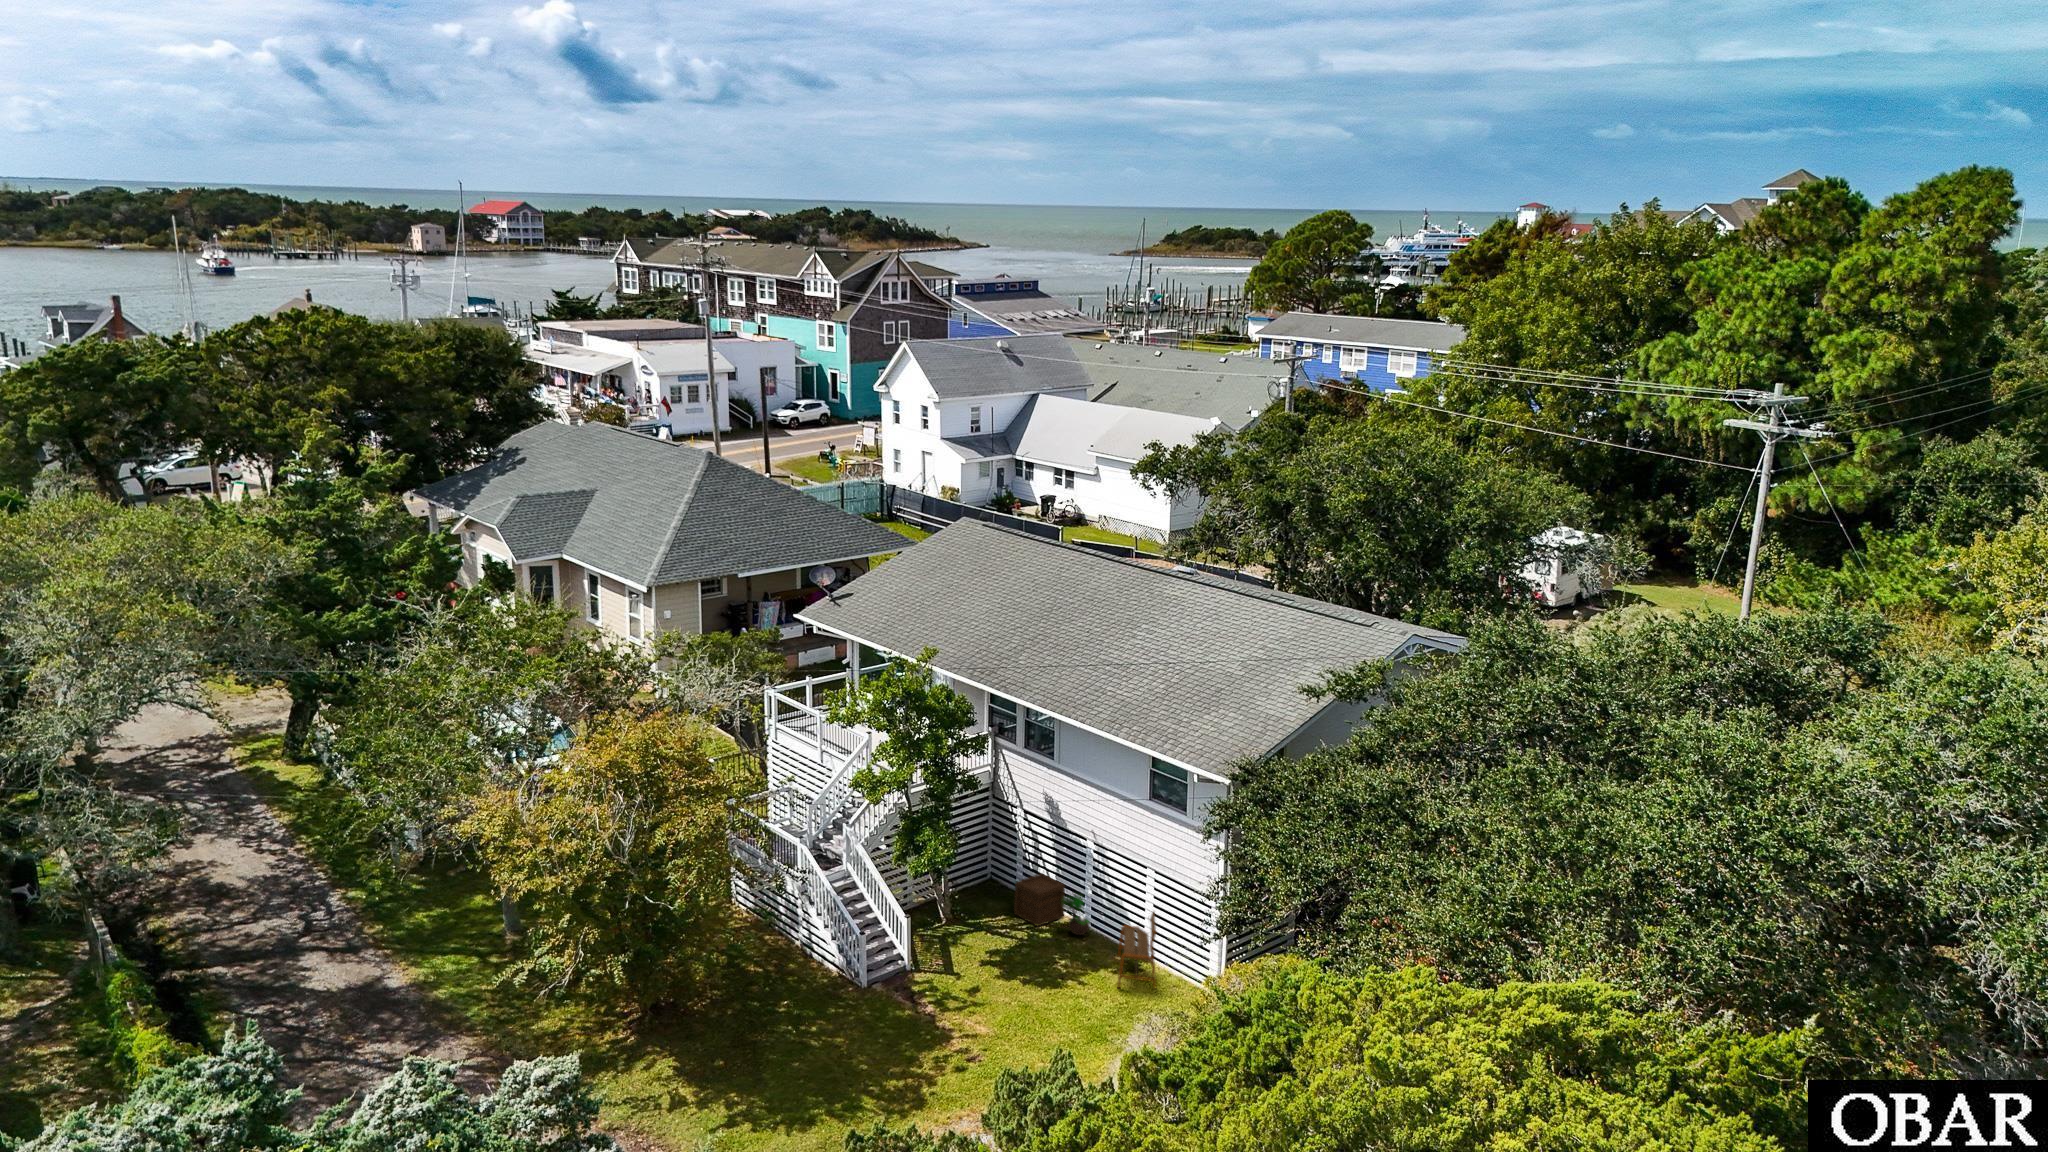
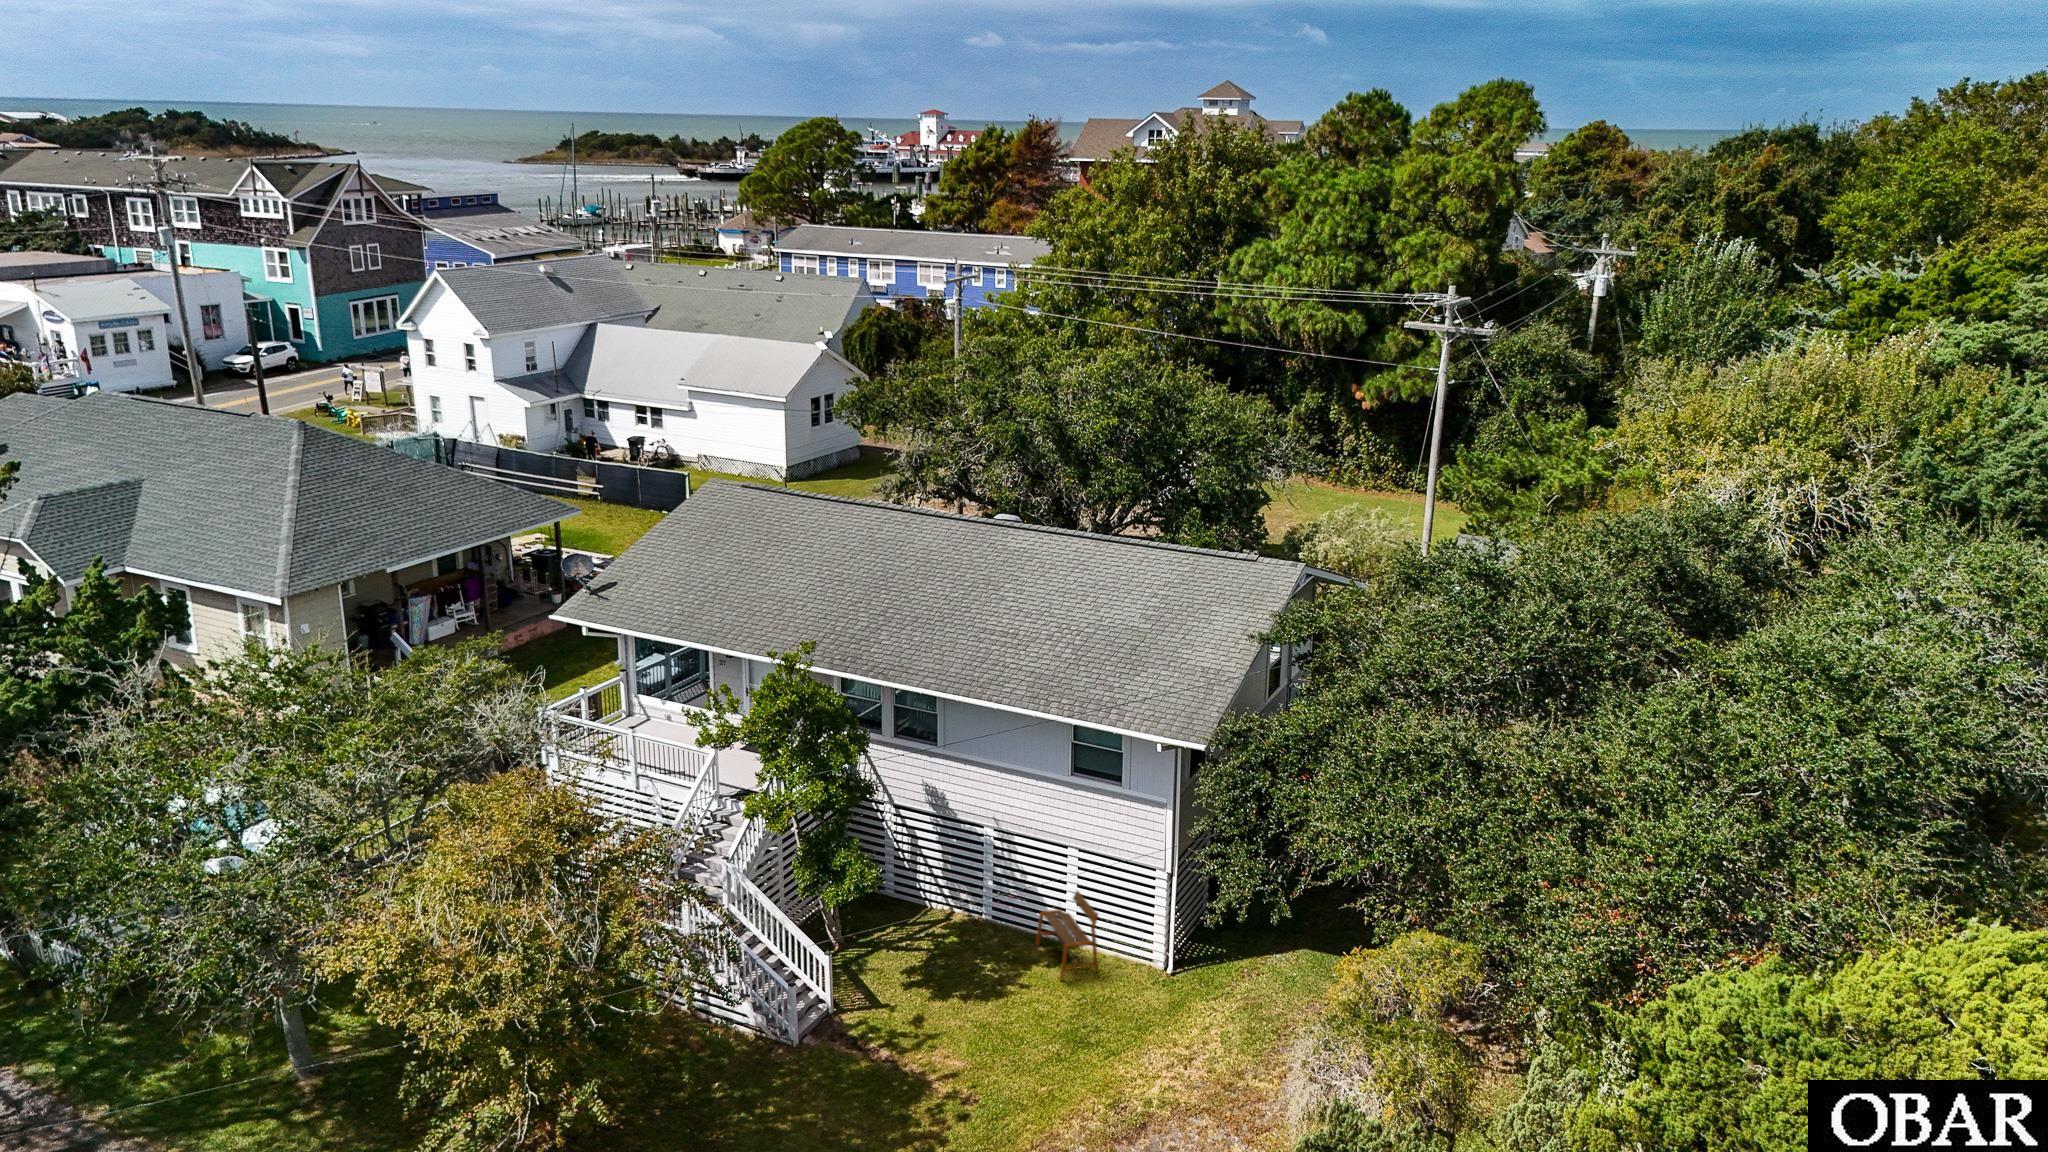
wooden crate: present [1014,874,1065,926] -> none [901,870,955,931]
potted tree: present [1062,894,1090,935] -> none [962,882,994,931]

